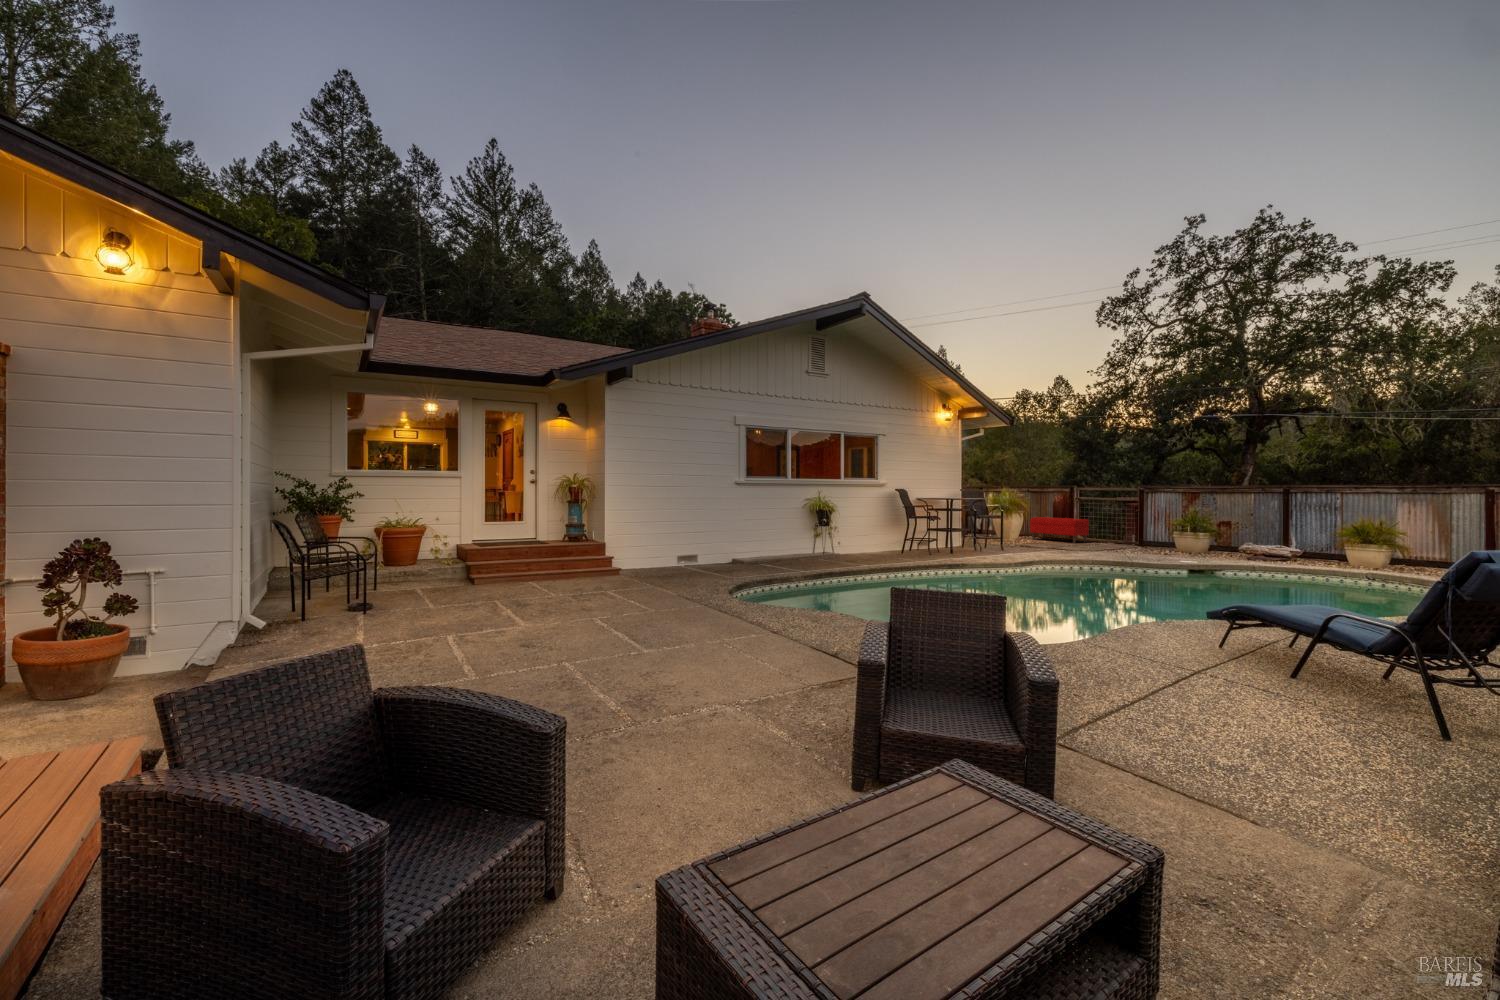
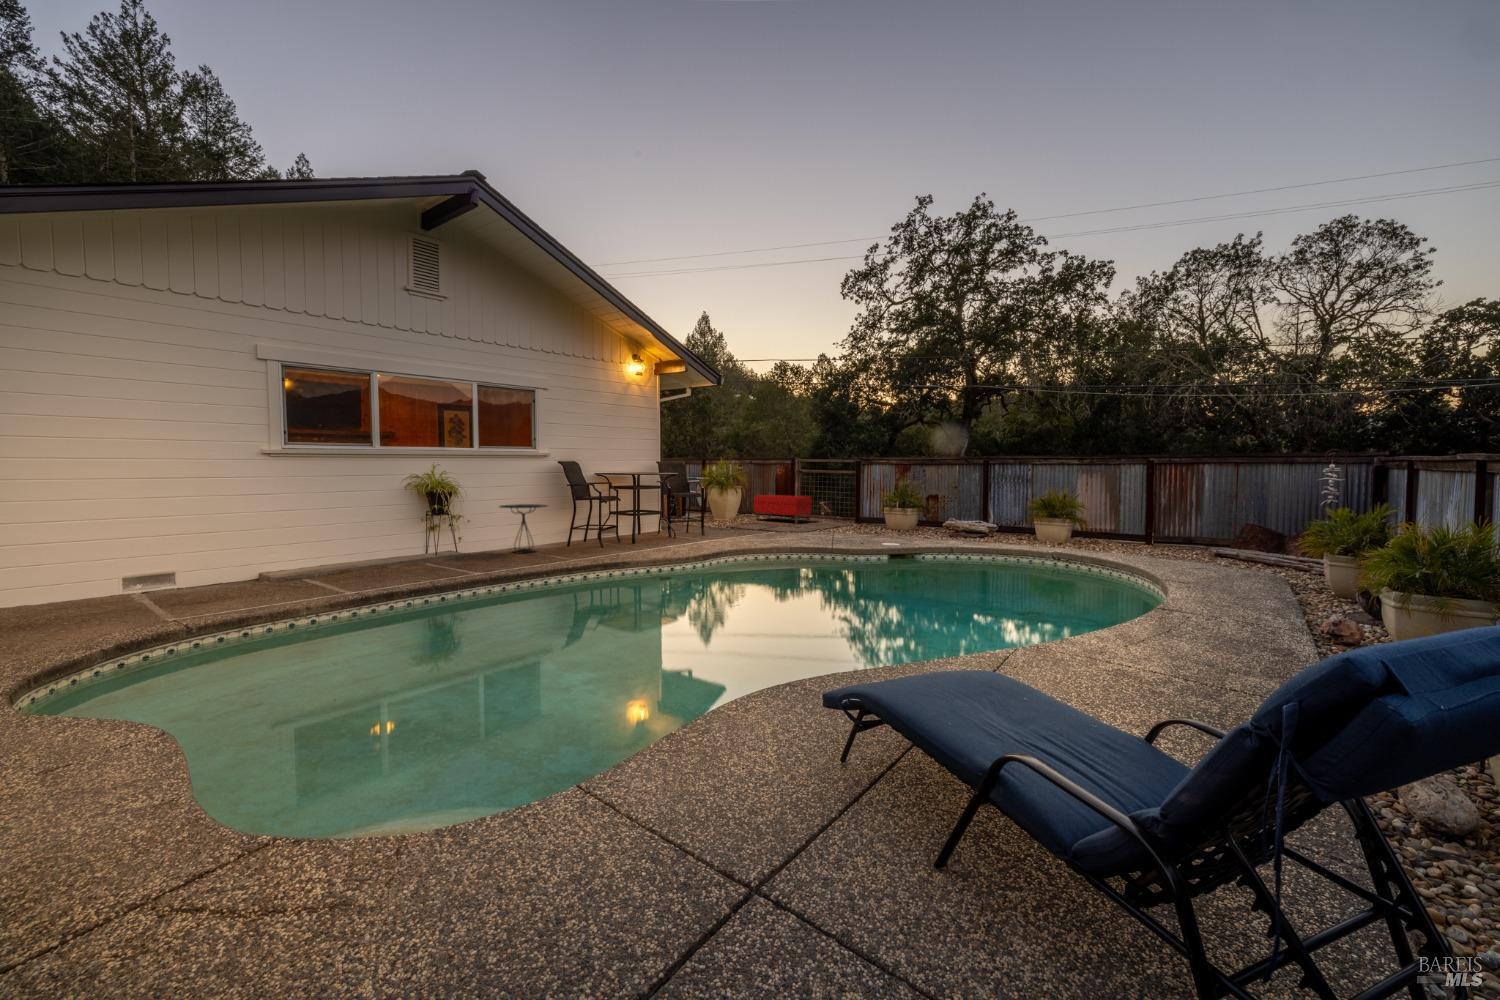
side table: none [859,520,893,555] -> present [500,504,547,553]

